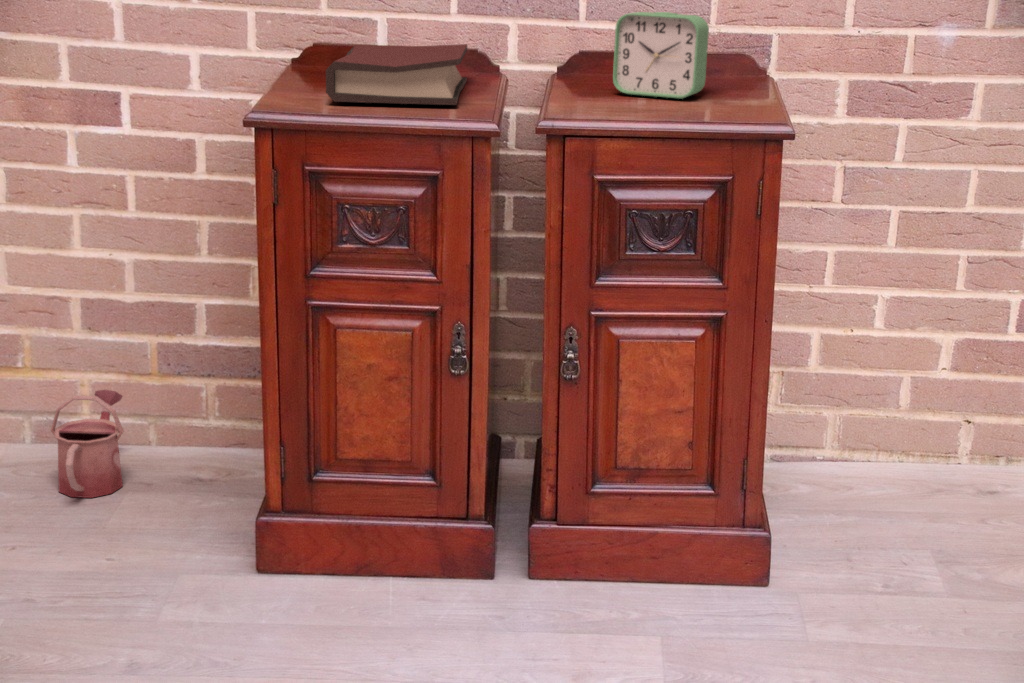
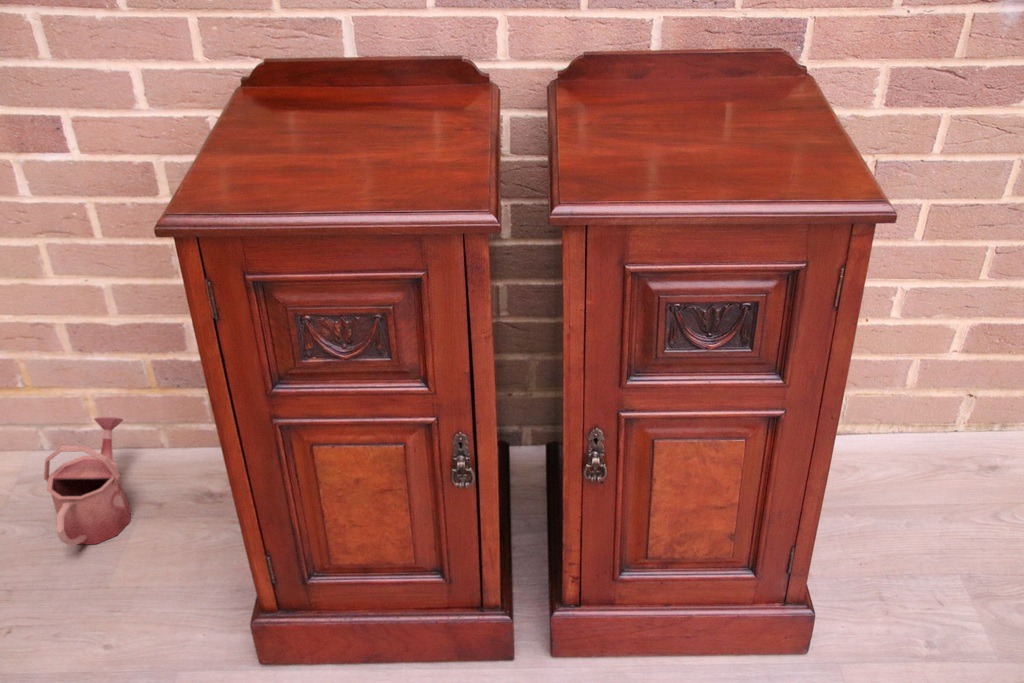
alarm clock: present [613,12,709,99] -> none [637,22,761,141]
hardback book: present [326,44,467,105] -> none [264,65,453,182]

